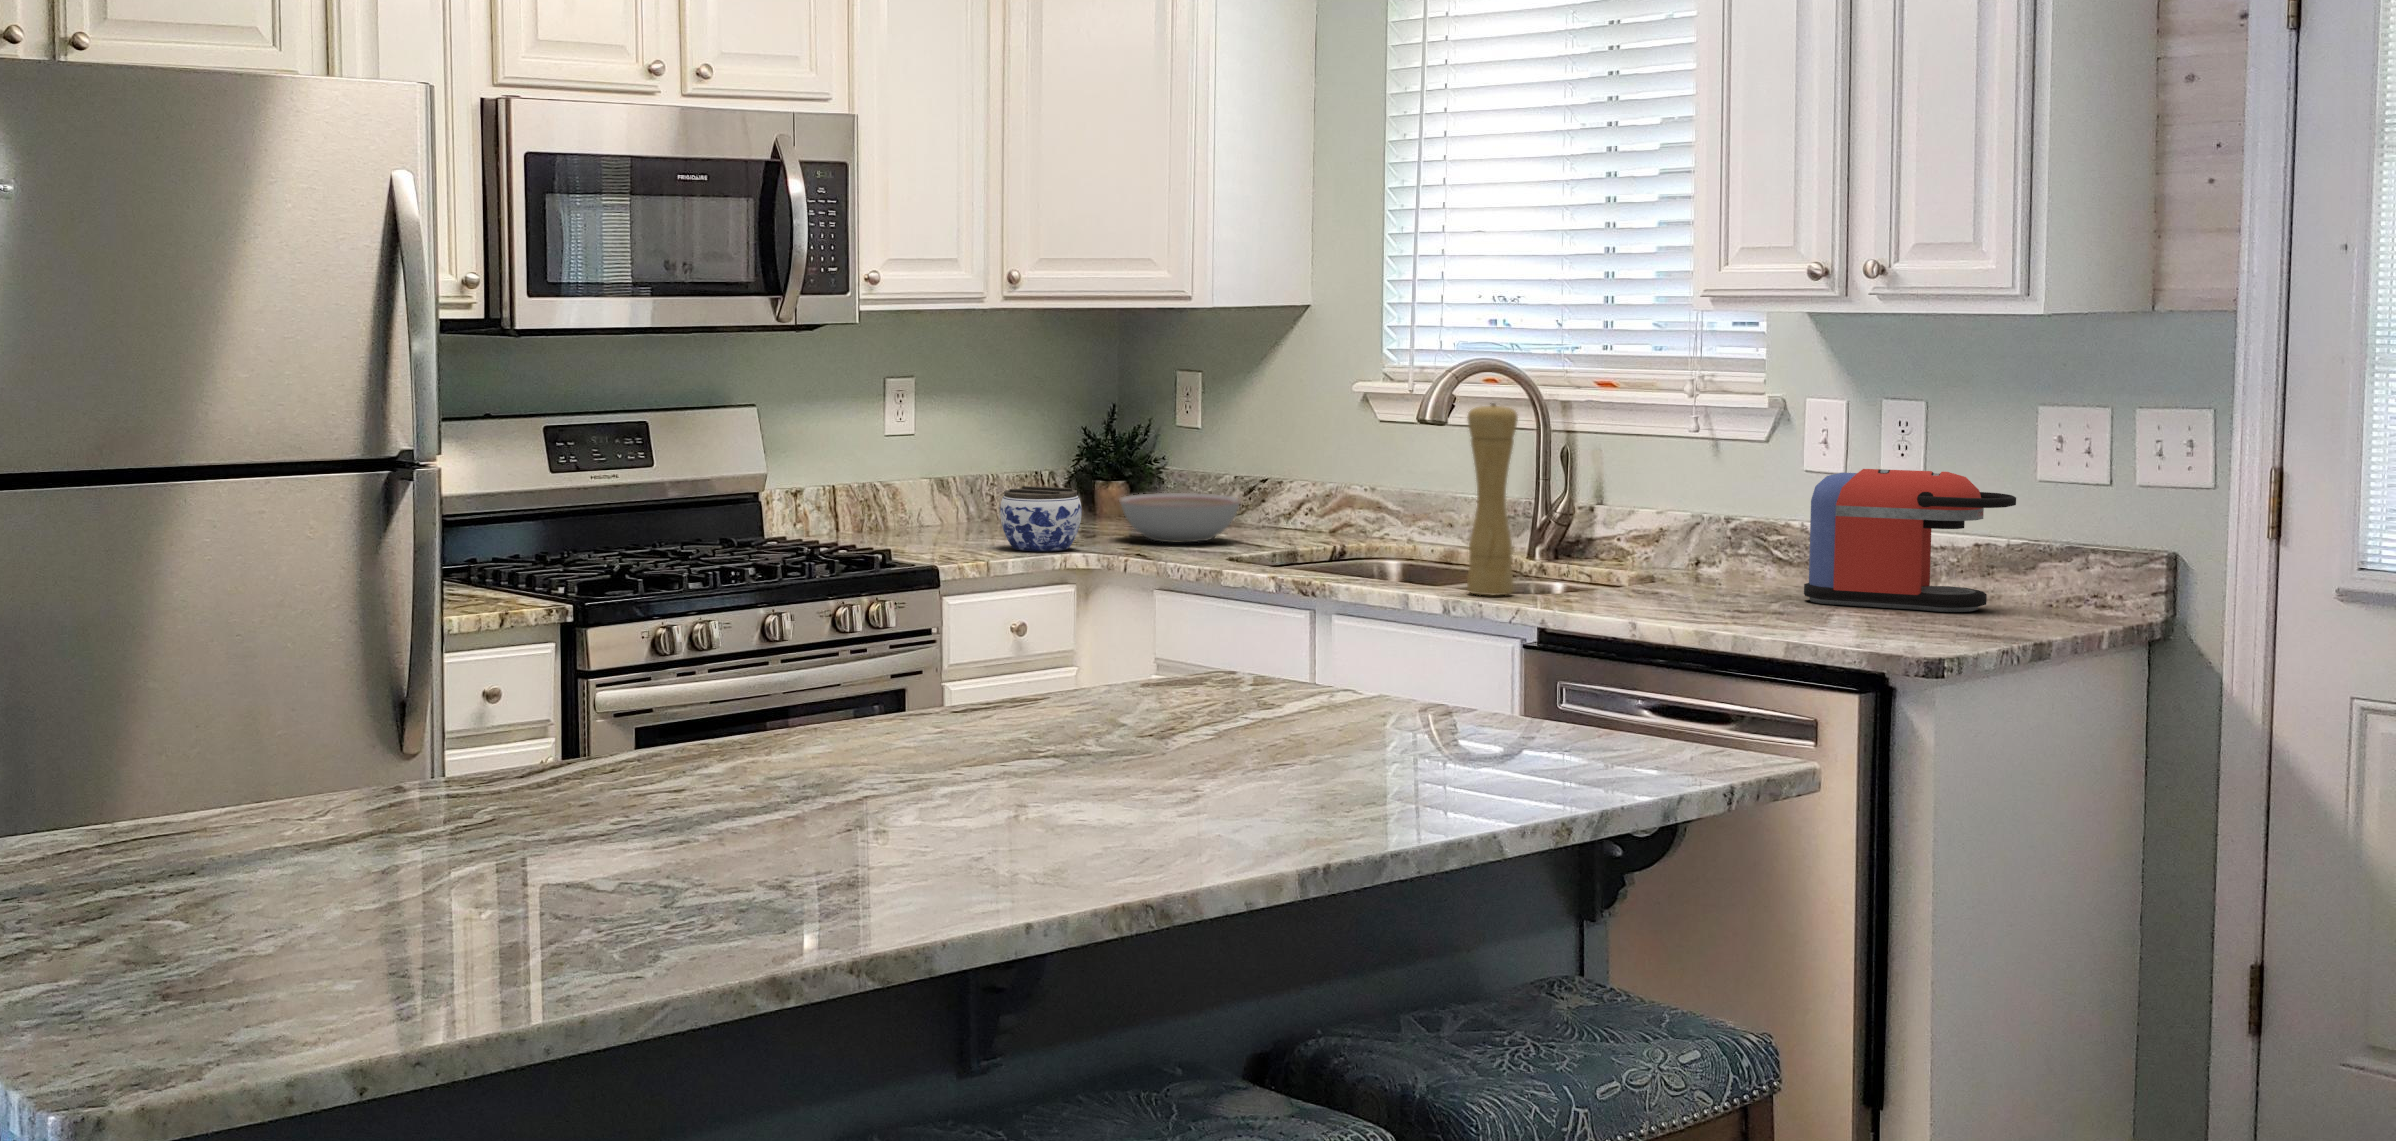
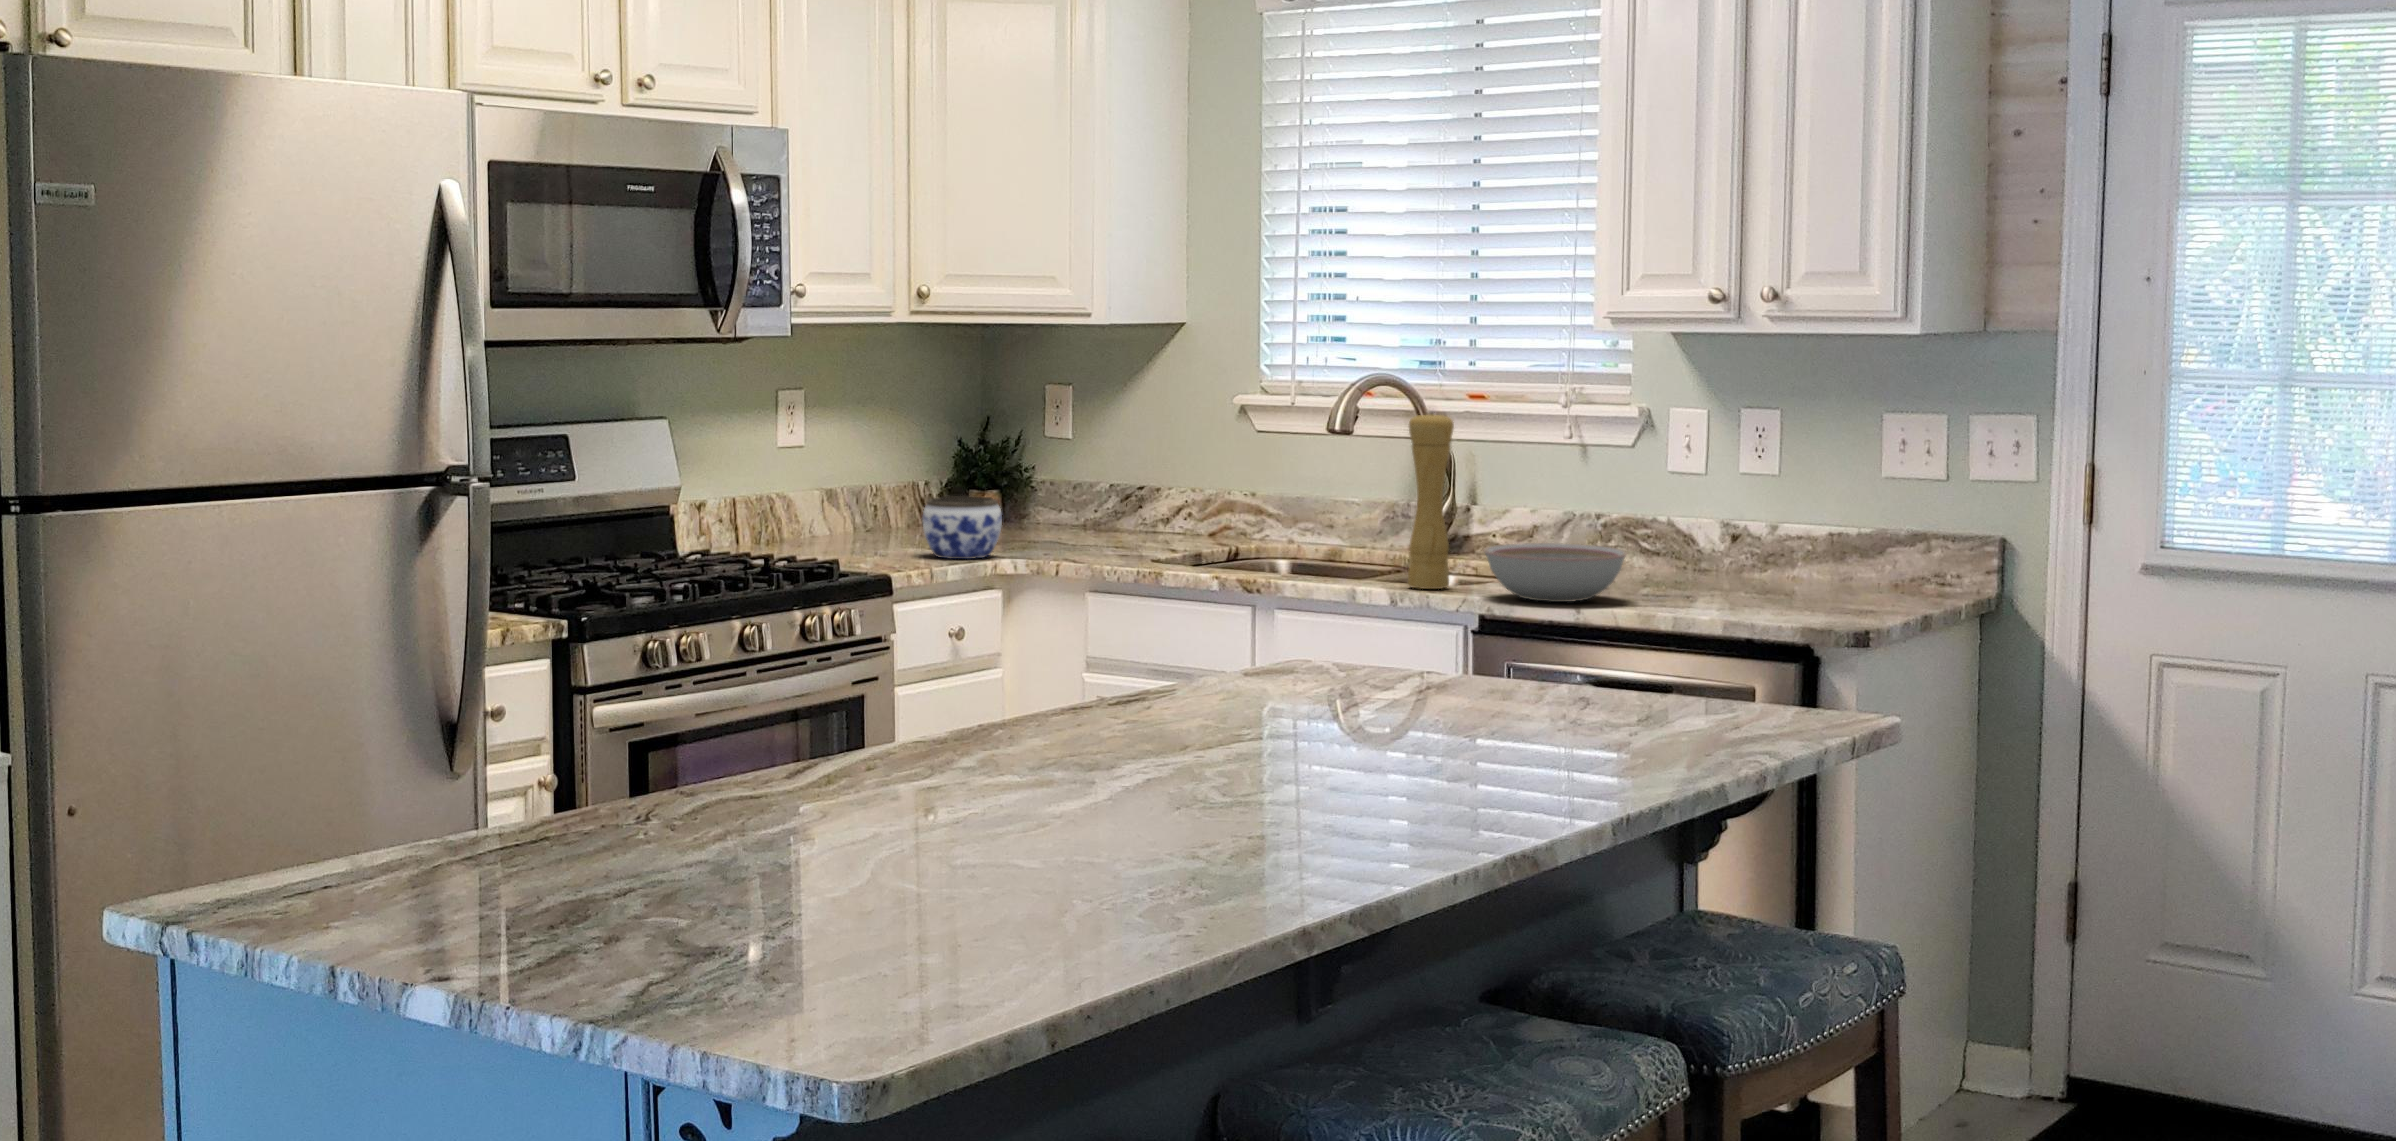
coffee maker: present [1804,469,2016,612] -> none [1692,469,1873,594]
bowl: present [1119,493,1241,543] -> present [1484,543,1627,602]

